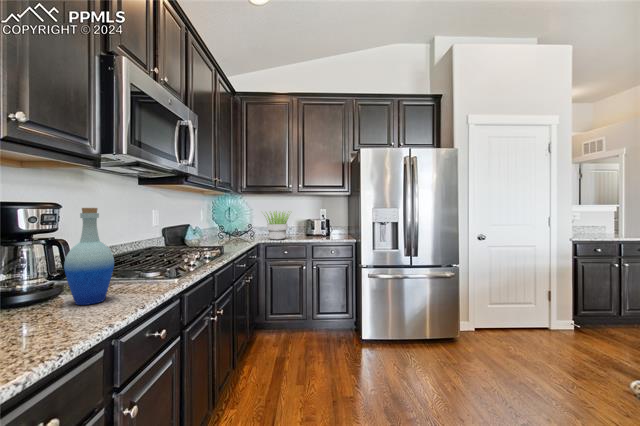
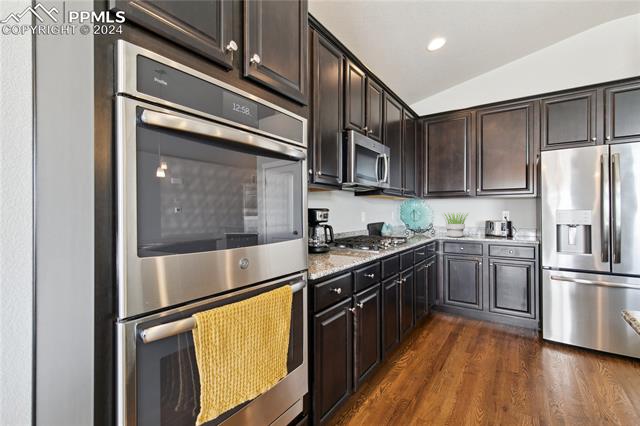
bottle: present [64,208,114,305] -> none [329,212,349,260]

